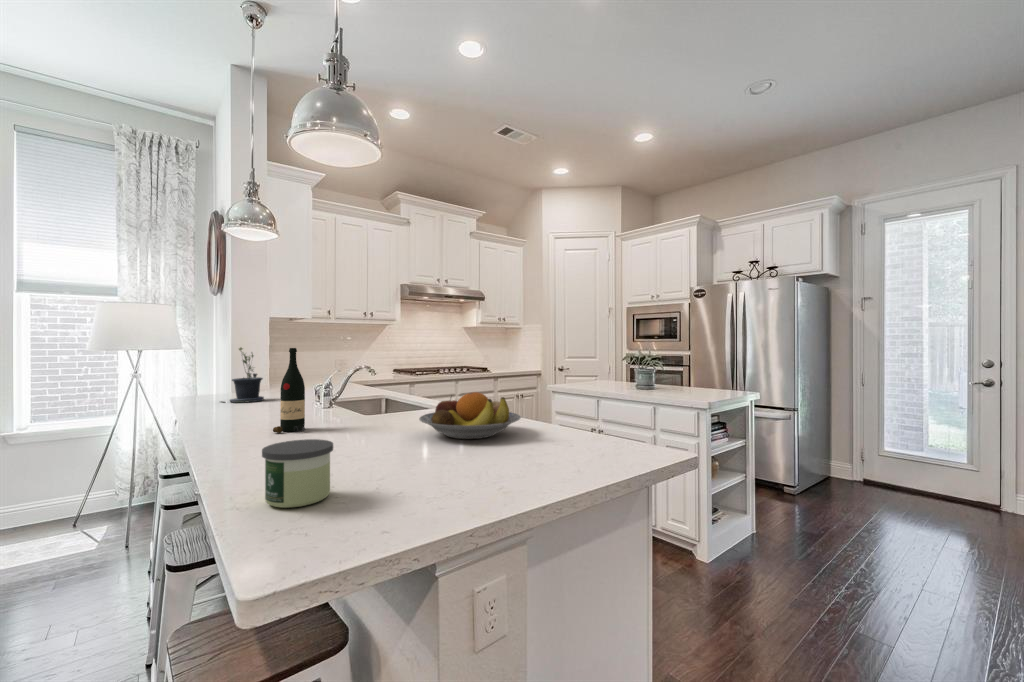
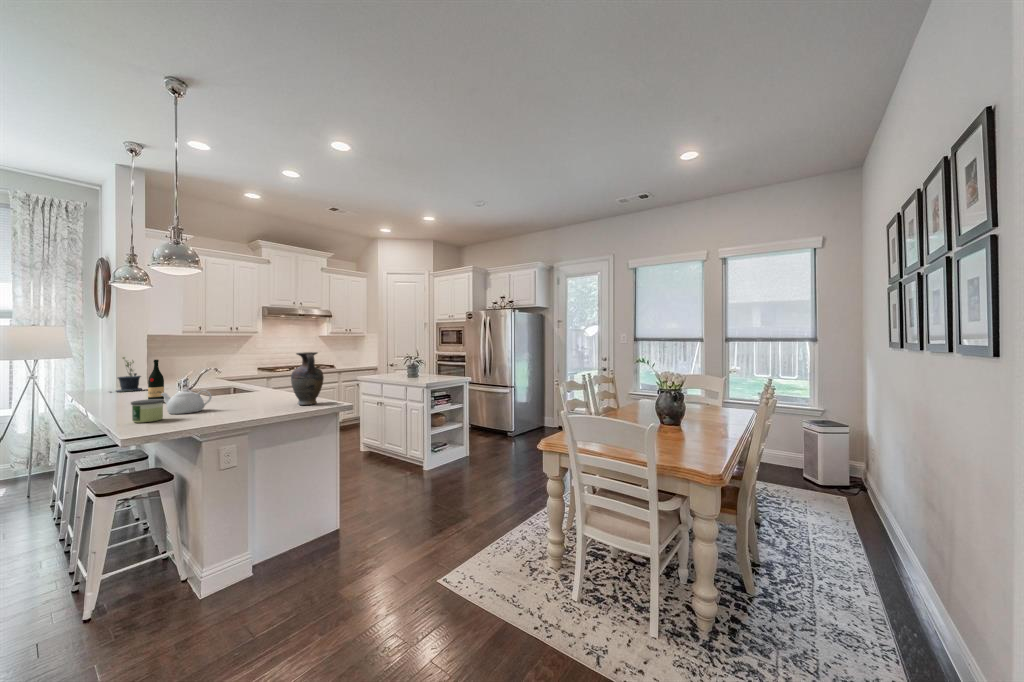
vase: none [565,331,634,457] -> present [291,352,324,405]
fruit bowl: present [419,392,521,439] -> none [228,380,286,402]
teapot: none [313,412,413,472] -> present [161,389,212,414]

